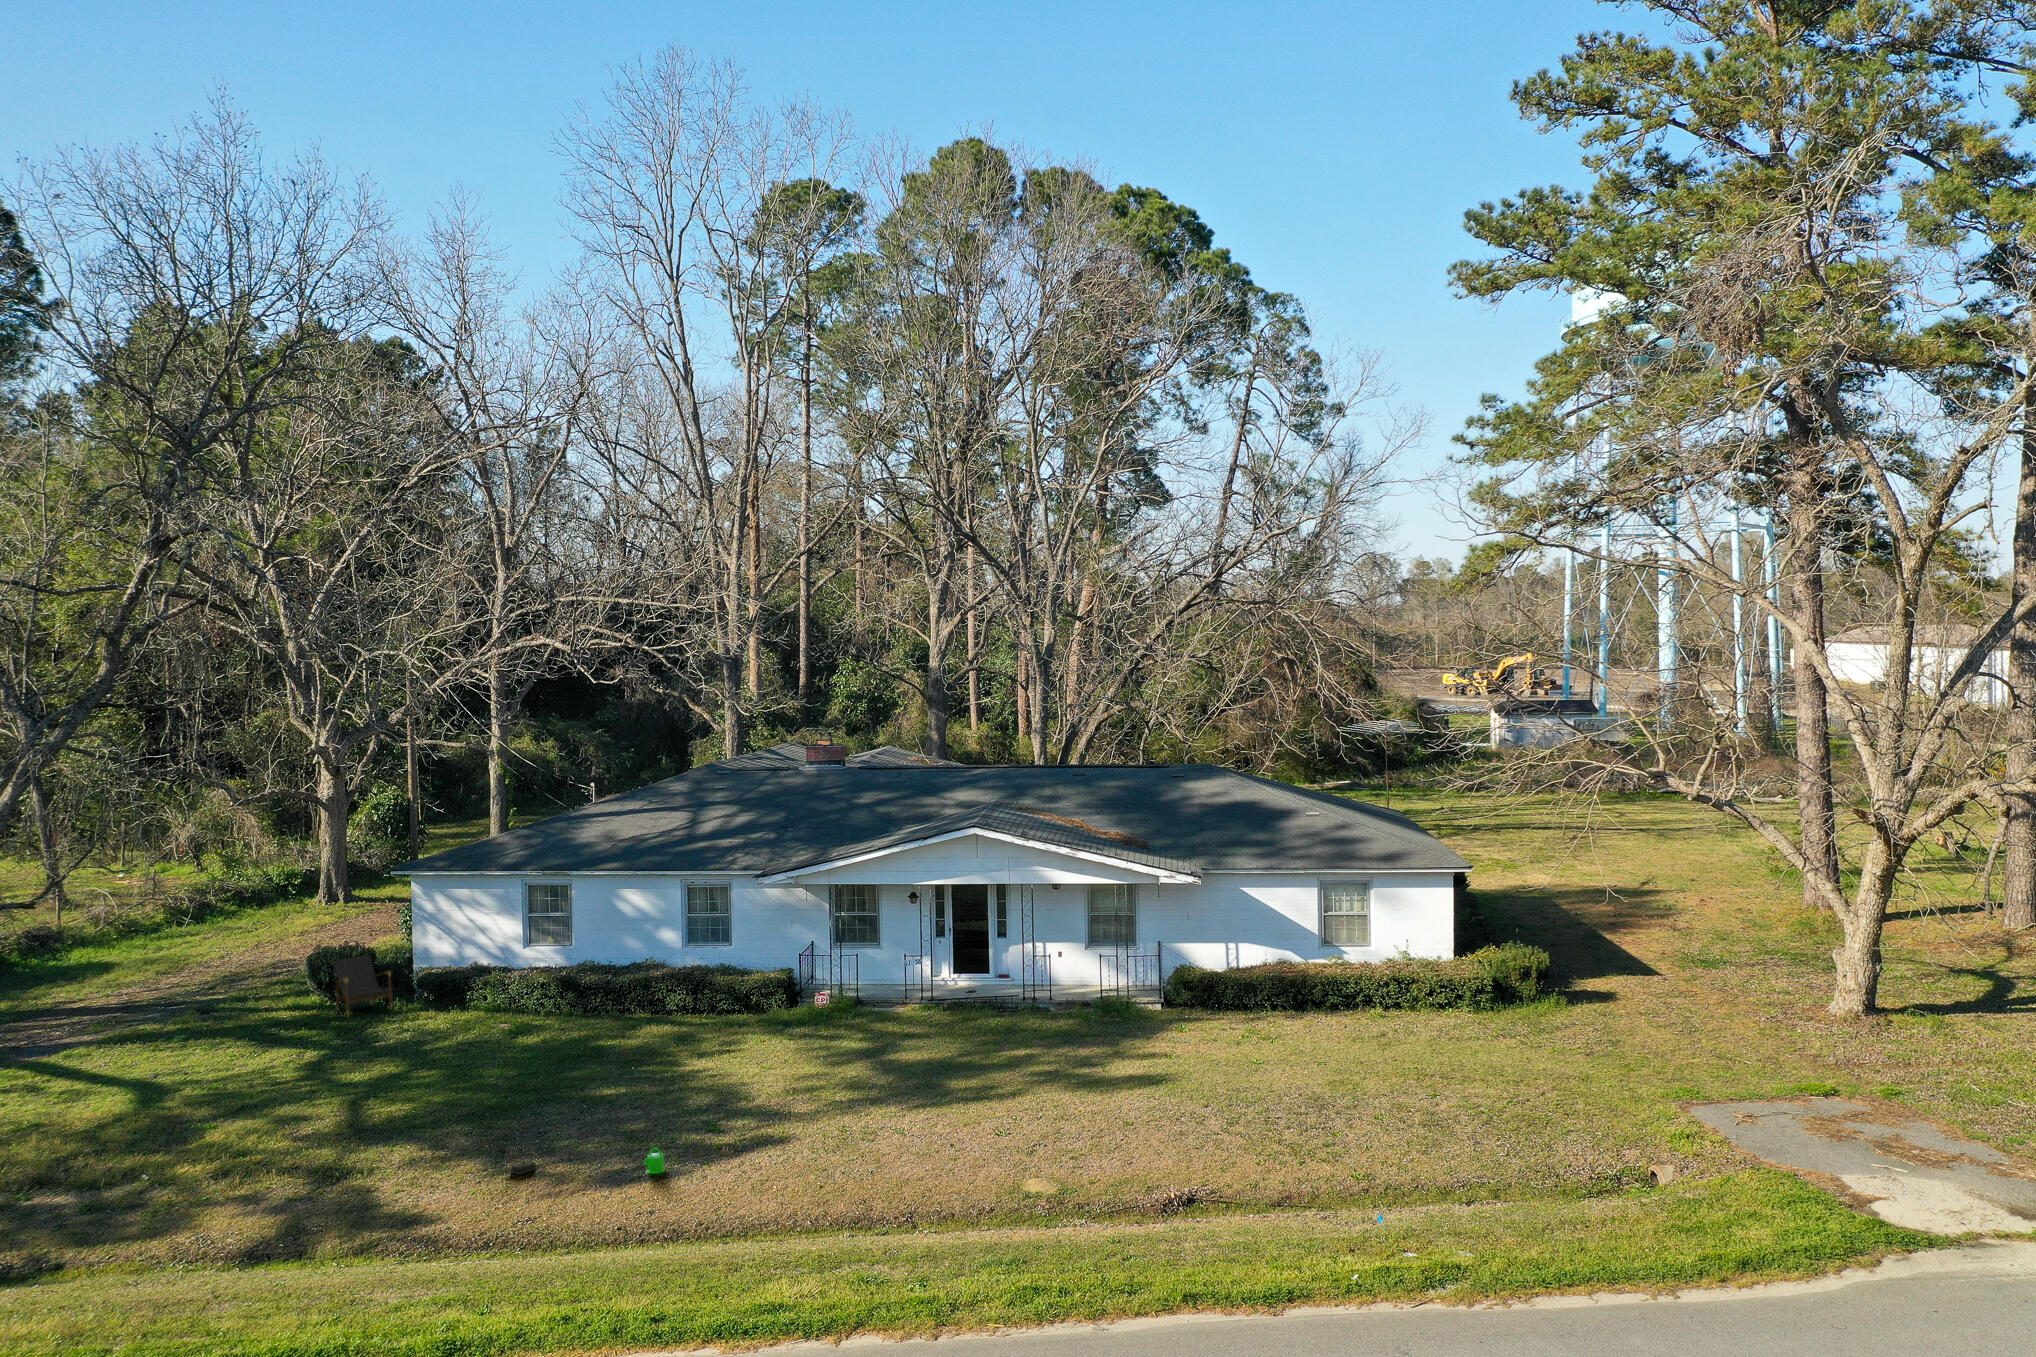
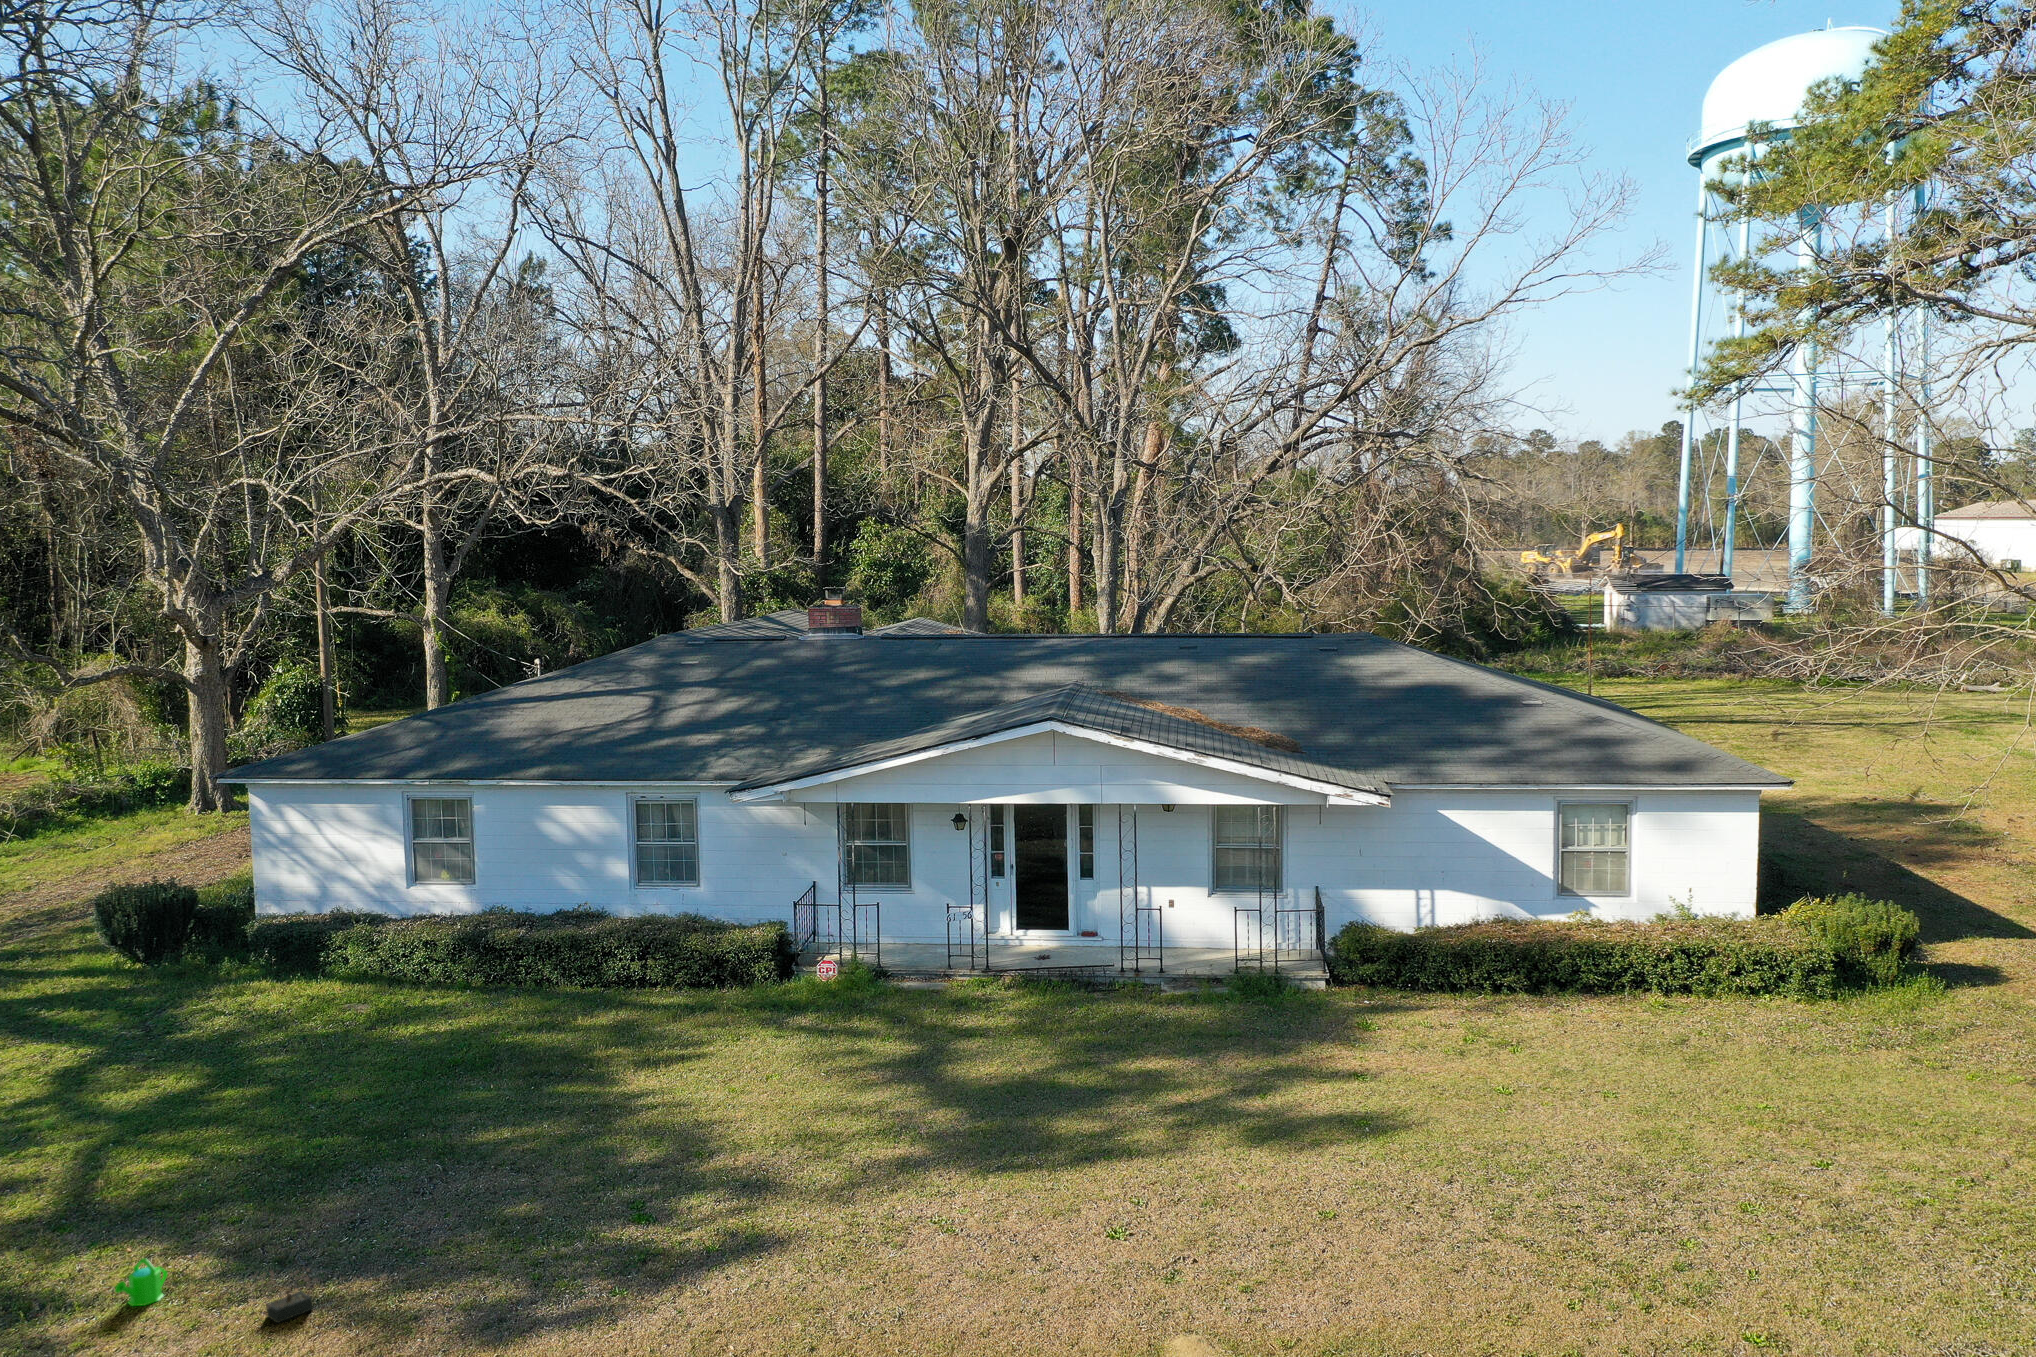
lounge chair: present [335,956,392,1016] -> none [138,894,220,983]
watering can: present [644,1147,664,1174] -> present [115,1258,168,1306]

